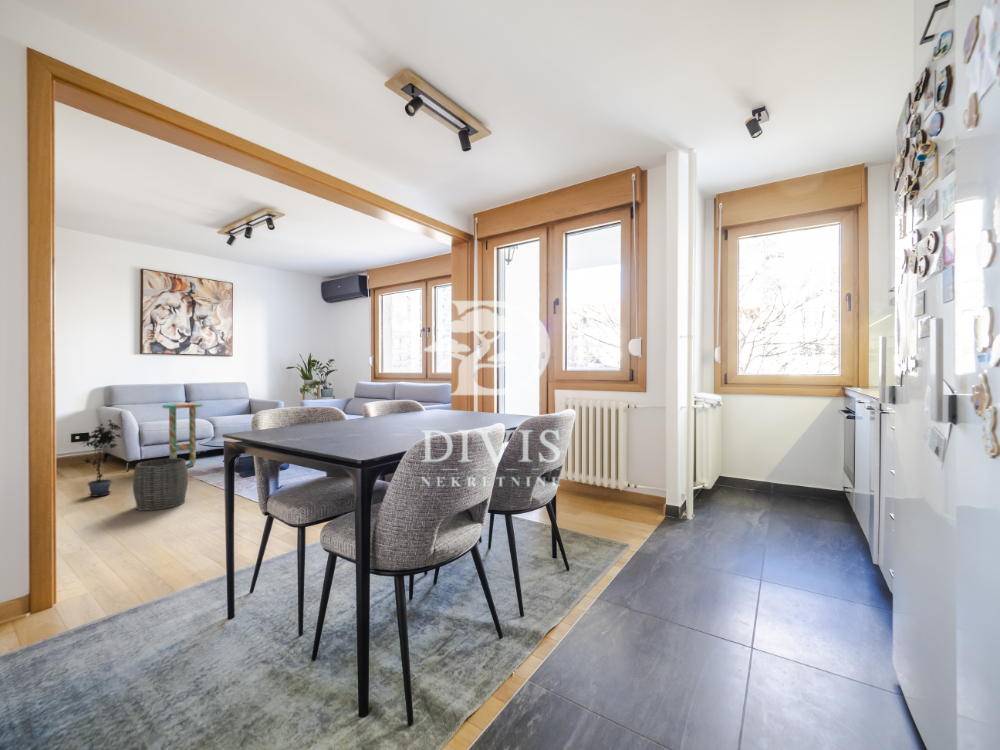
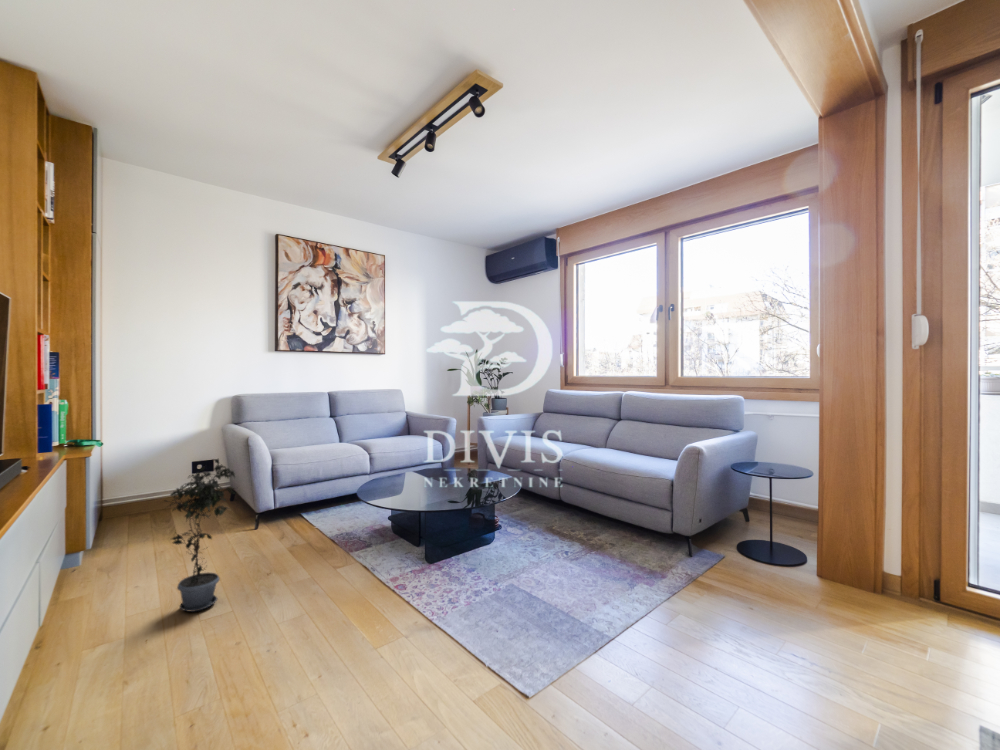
side table: present [163,403,202,466] -> none [303,421,357,528]
woven basket: present [133,458,188,511] -> none [244,552,354,701]

